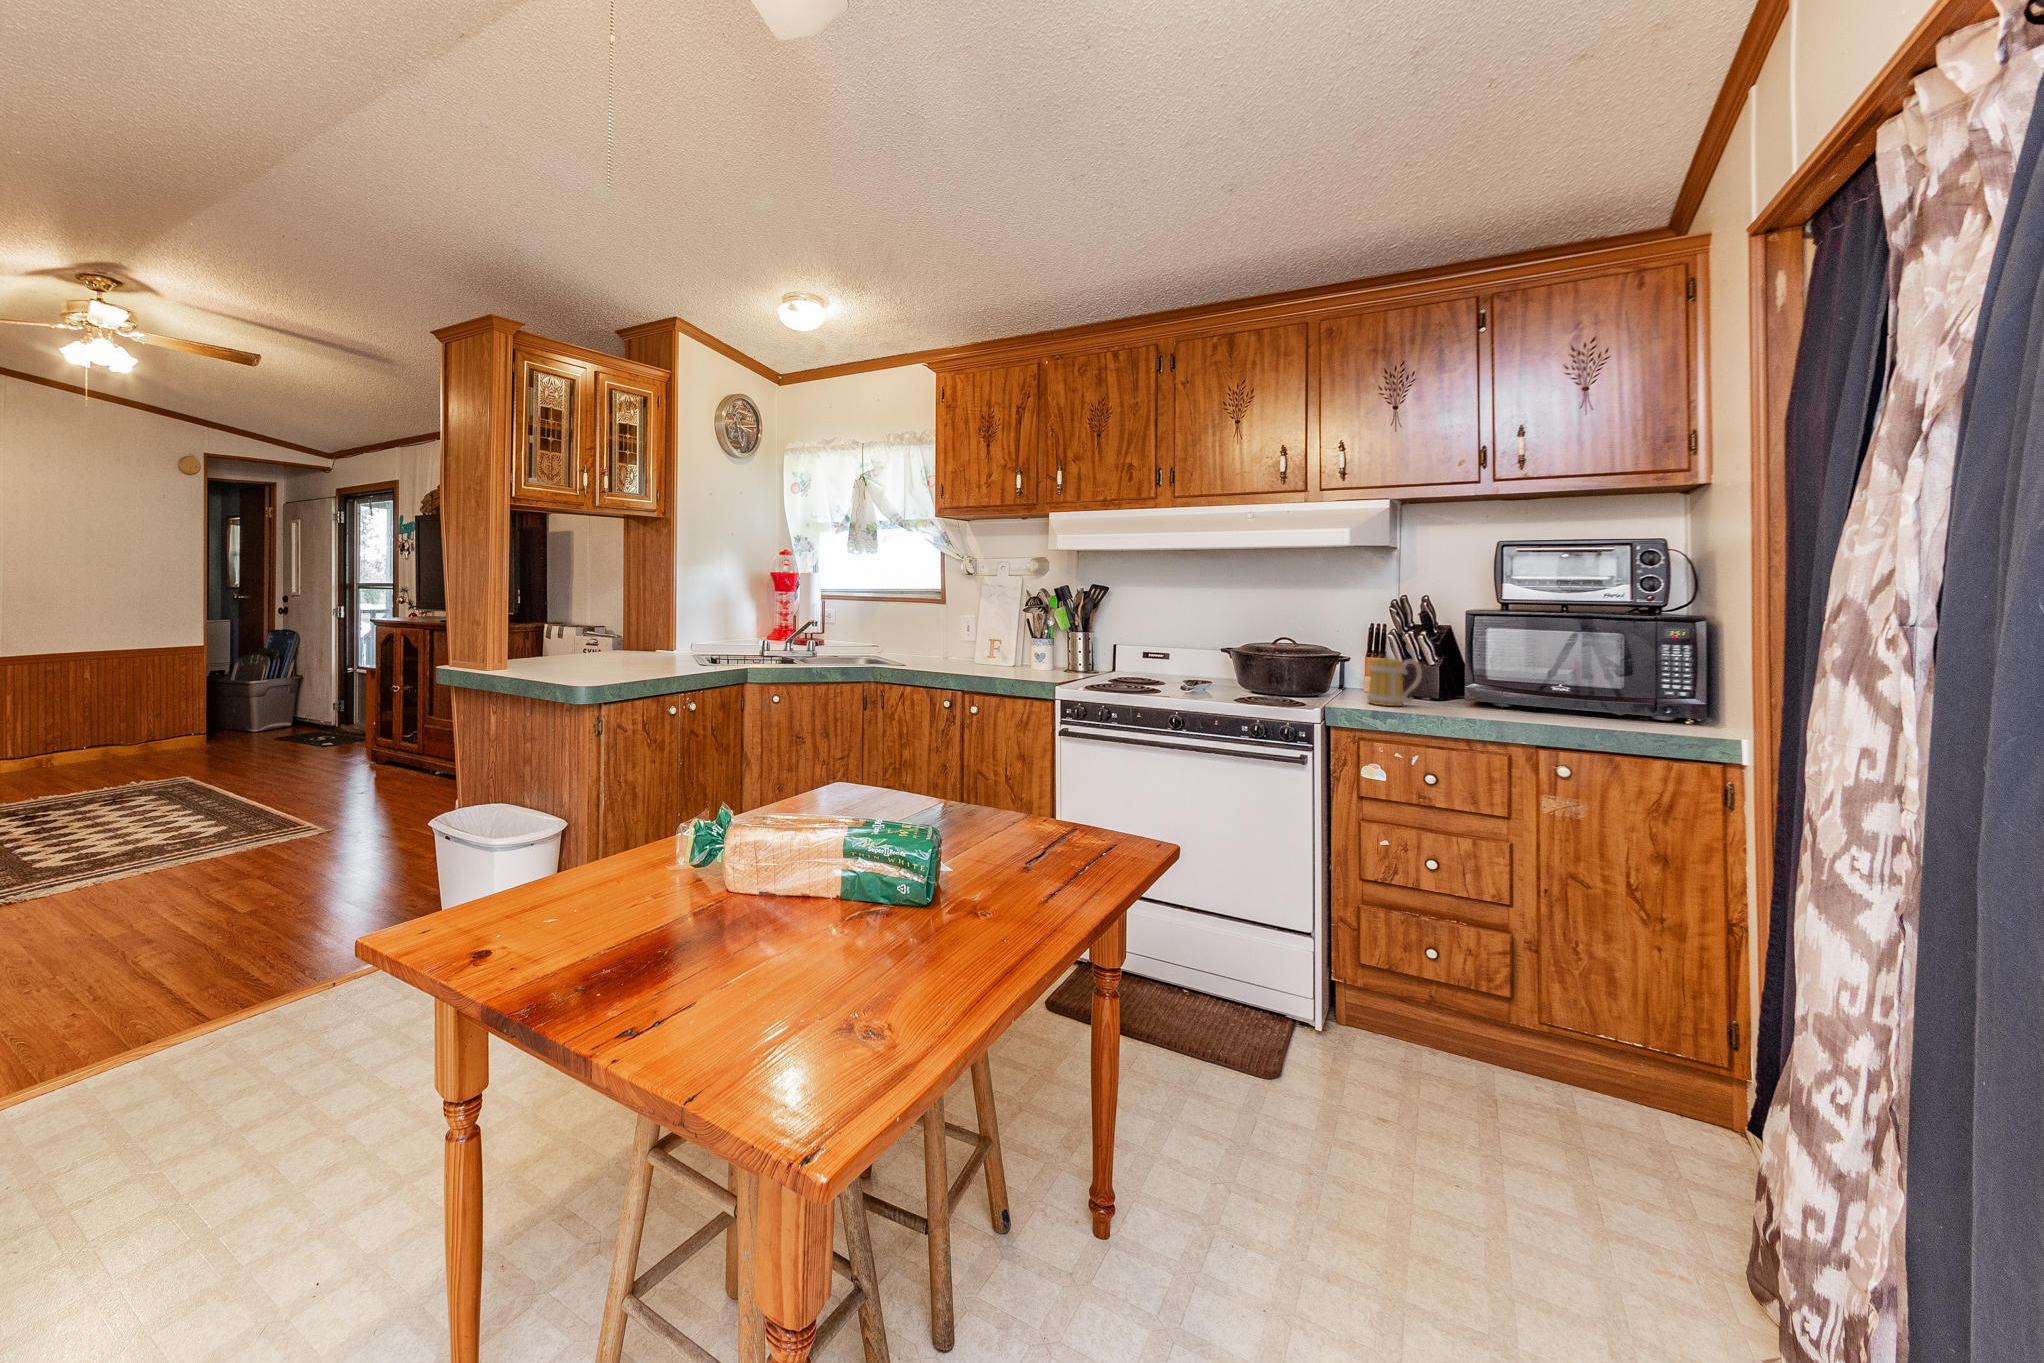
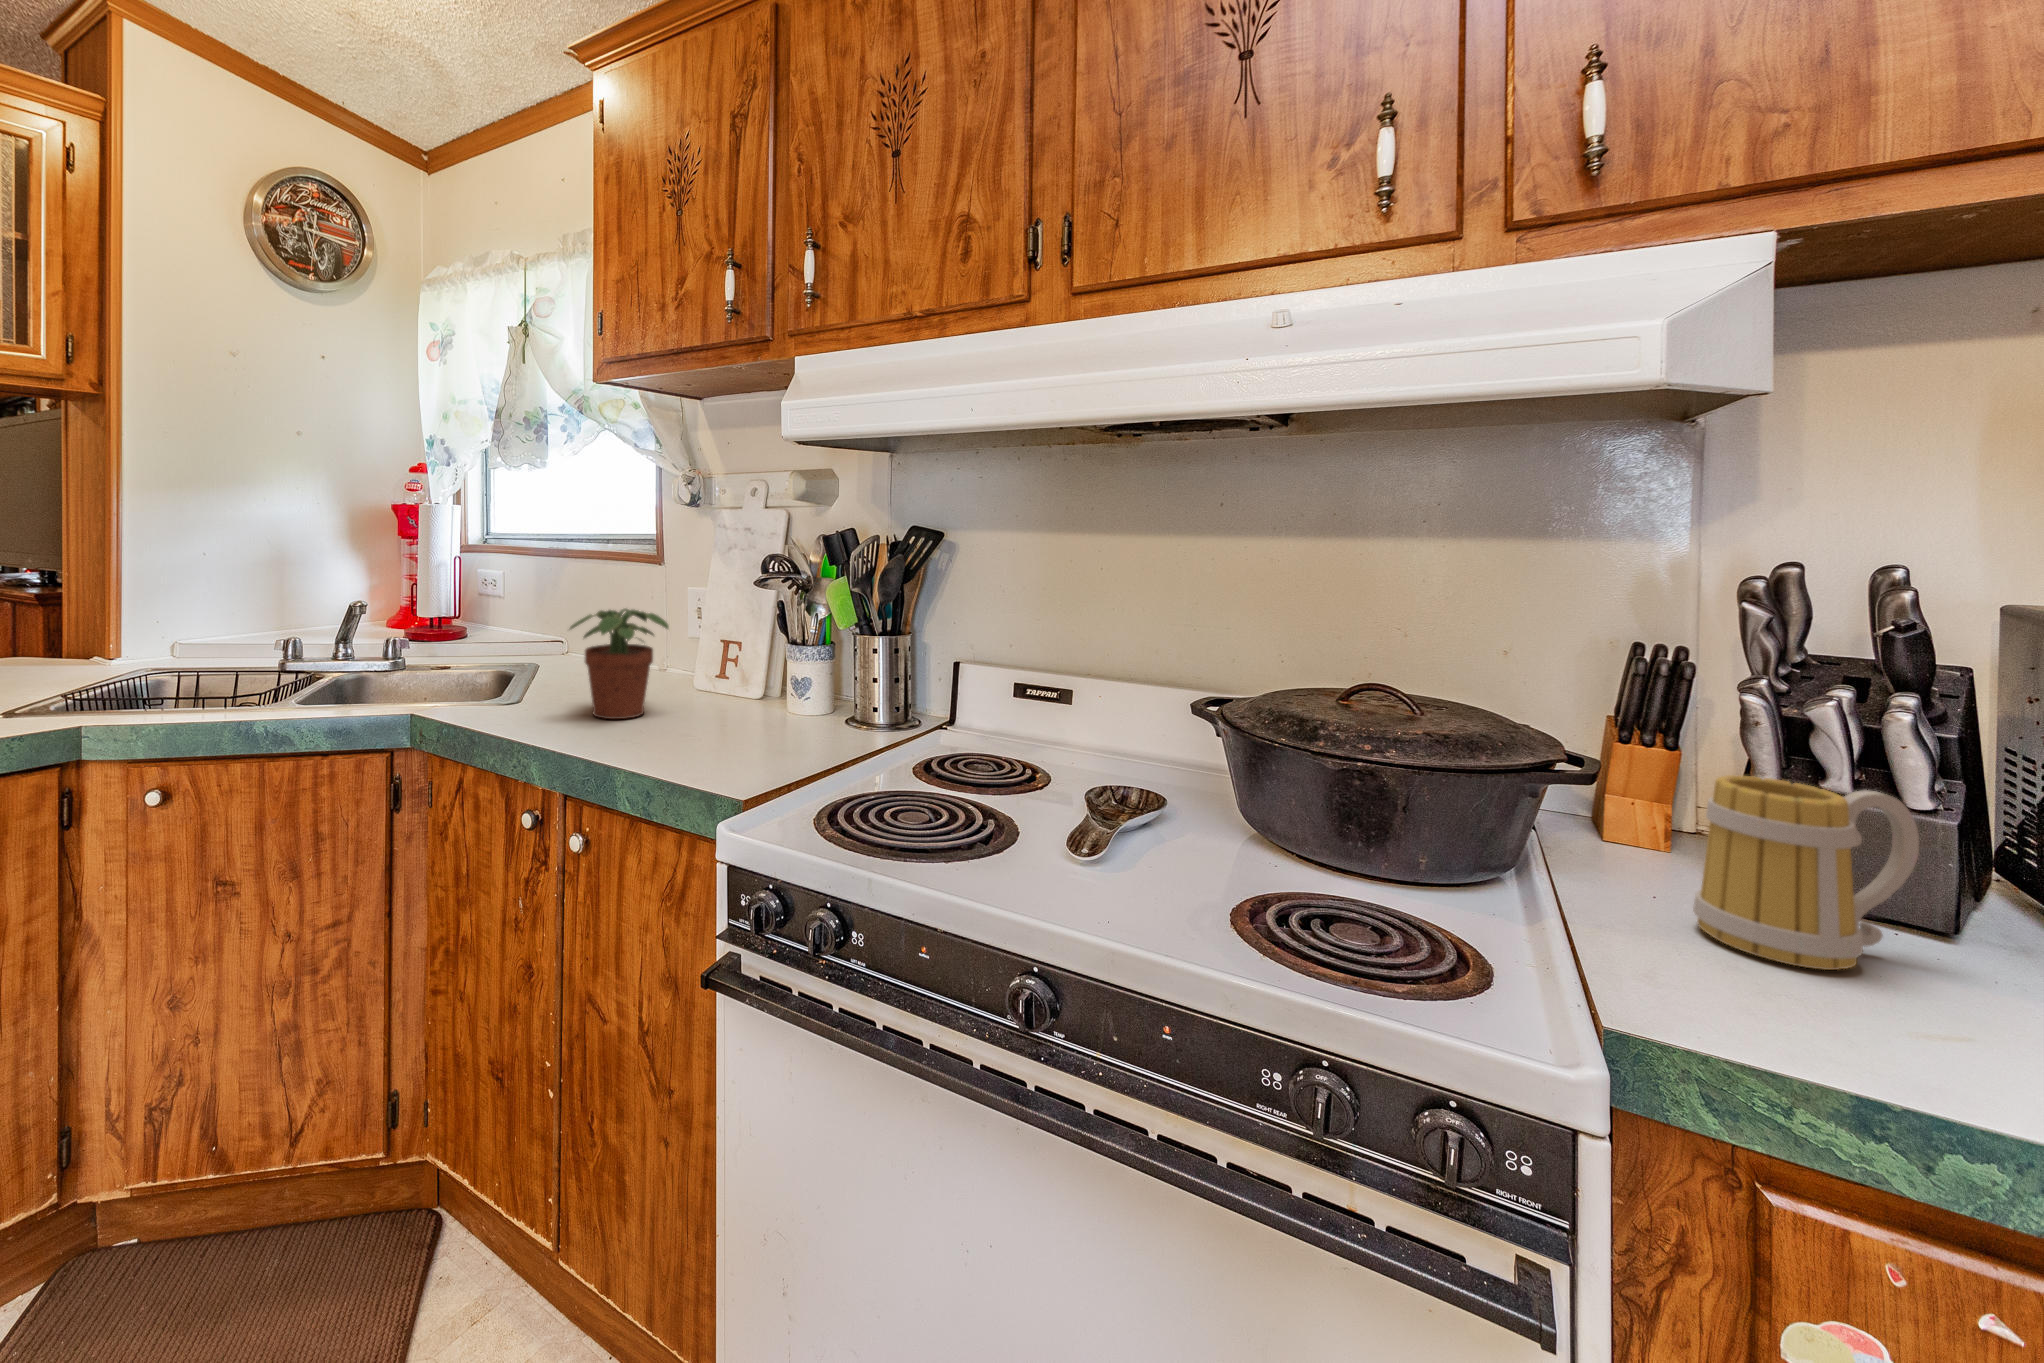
potted plant: none [943,621,985,669] -> present [570,609,669,719]

